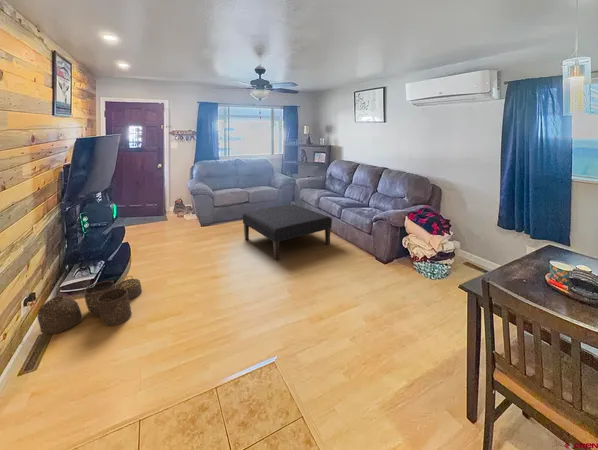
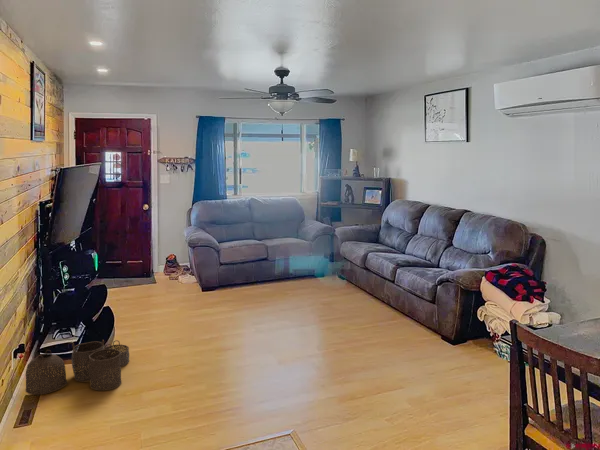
ottoman: present [243,204,332,260] -> none [257,262,381,335]

